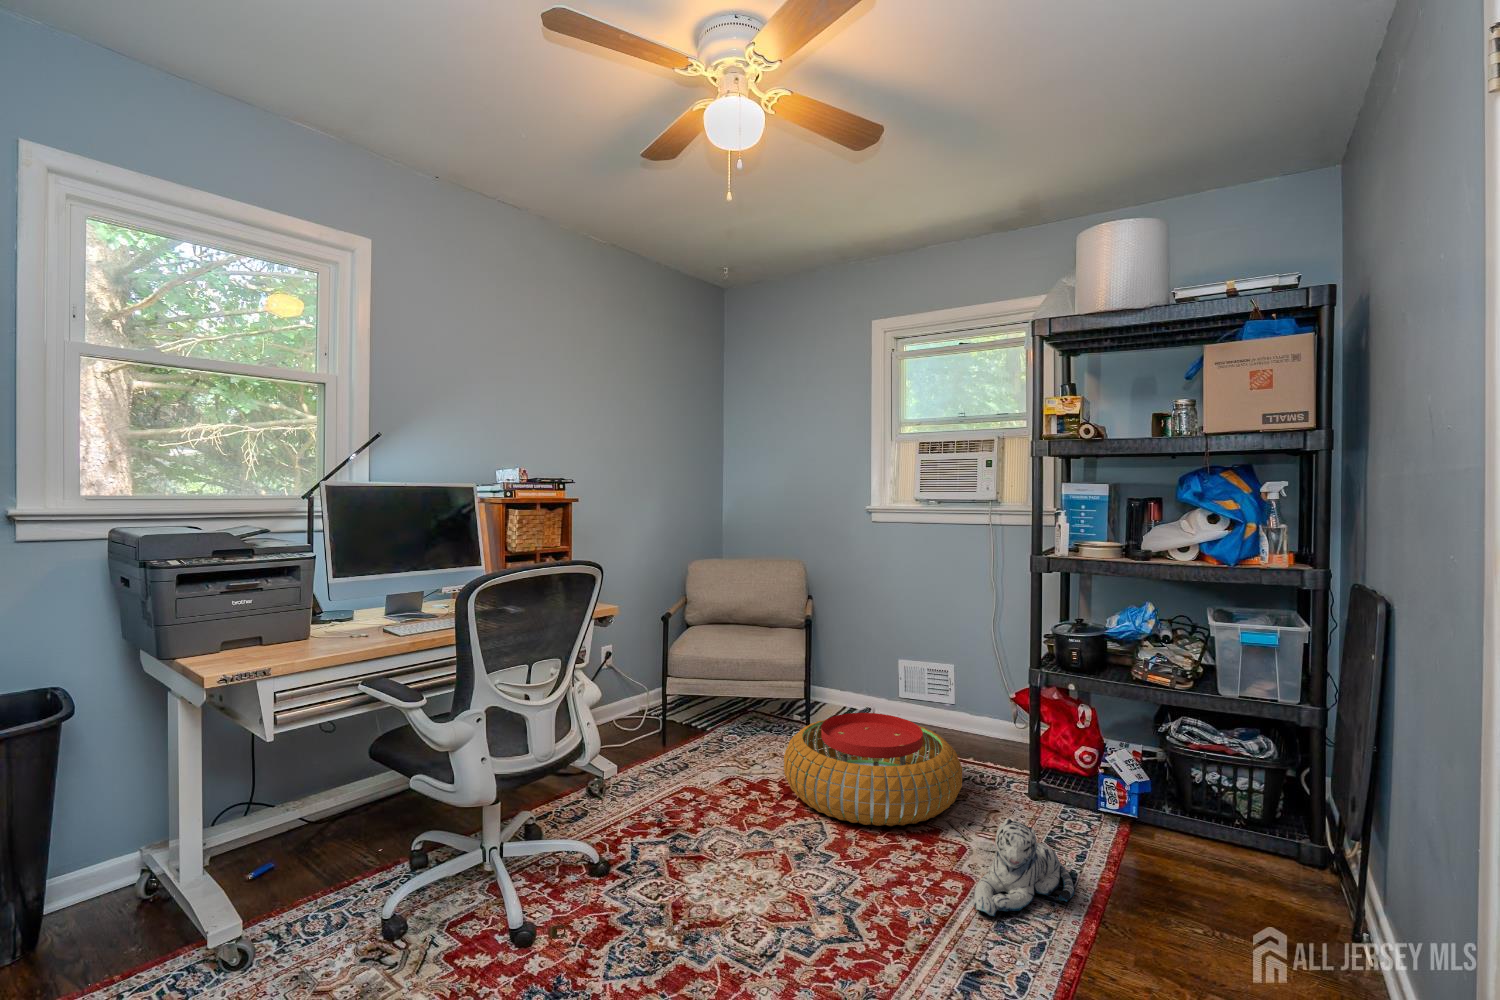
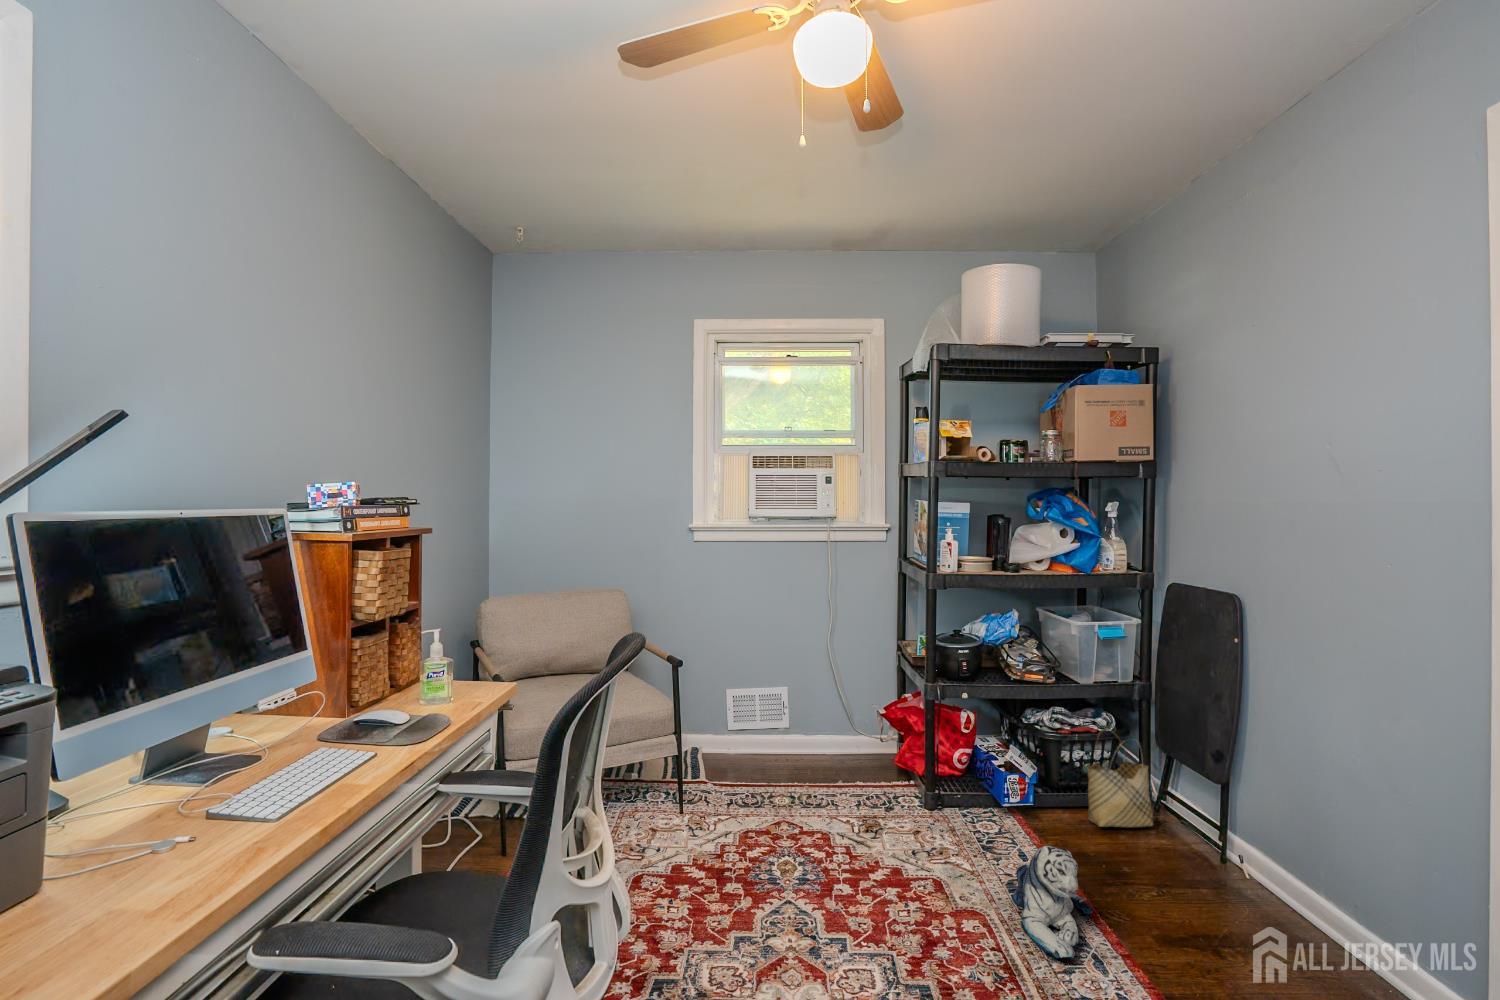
pouf: present [784,713,962,826] -> none [711,757,916,901]
woven basket: none [1201,752,1297,877] -> present [1087,729,1153,827]

